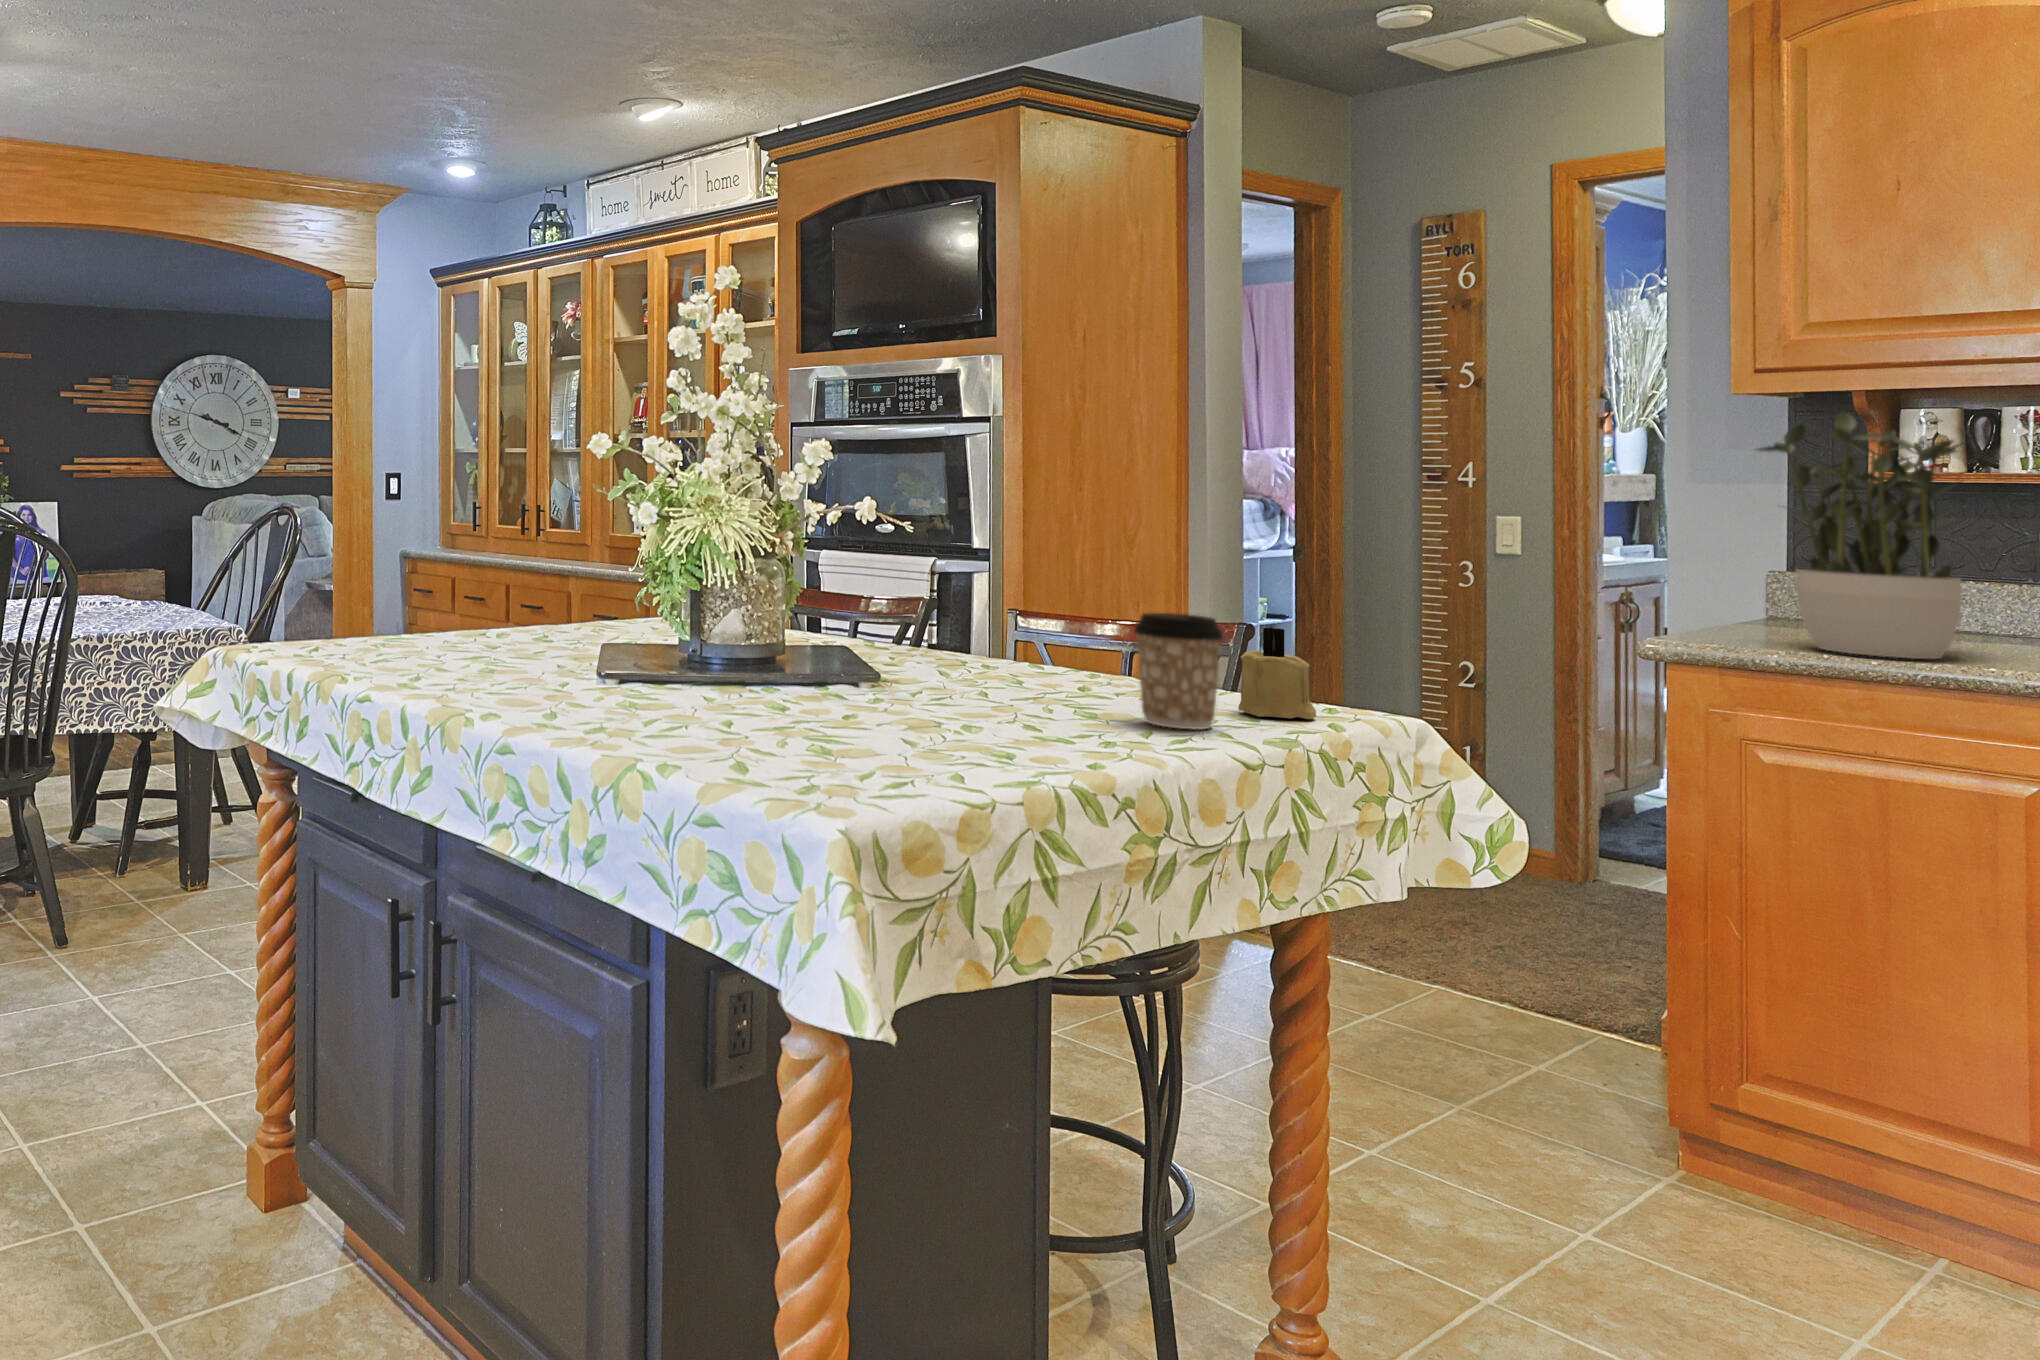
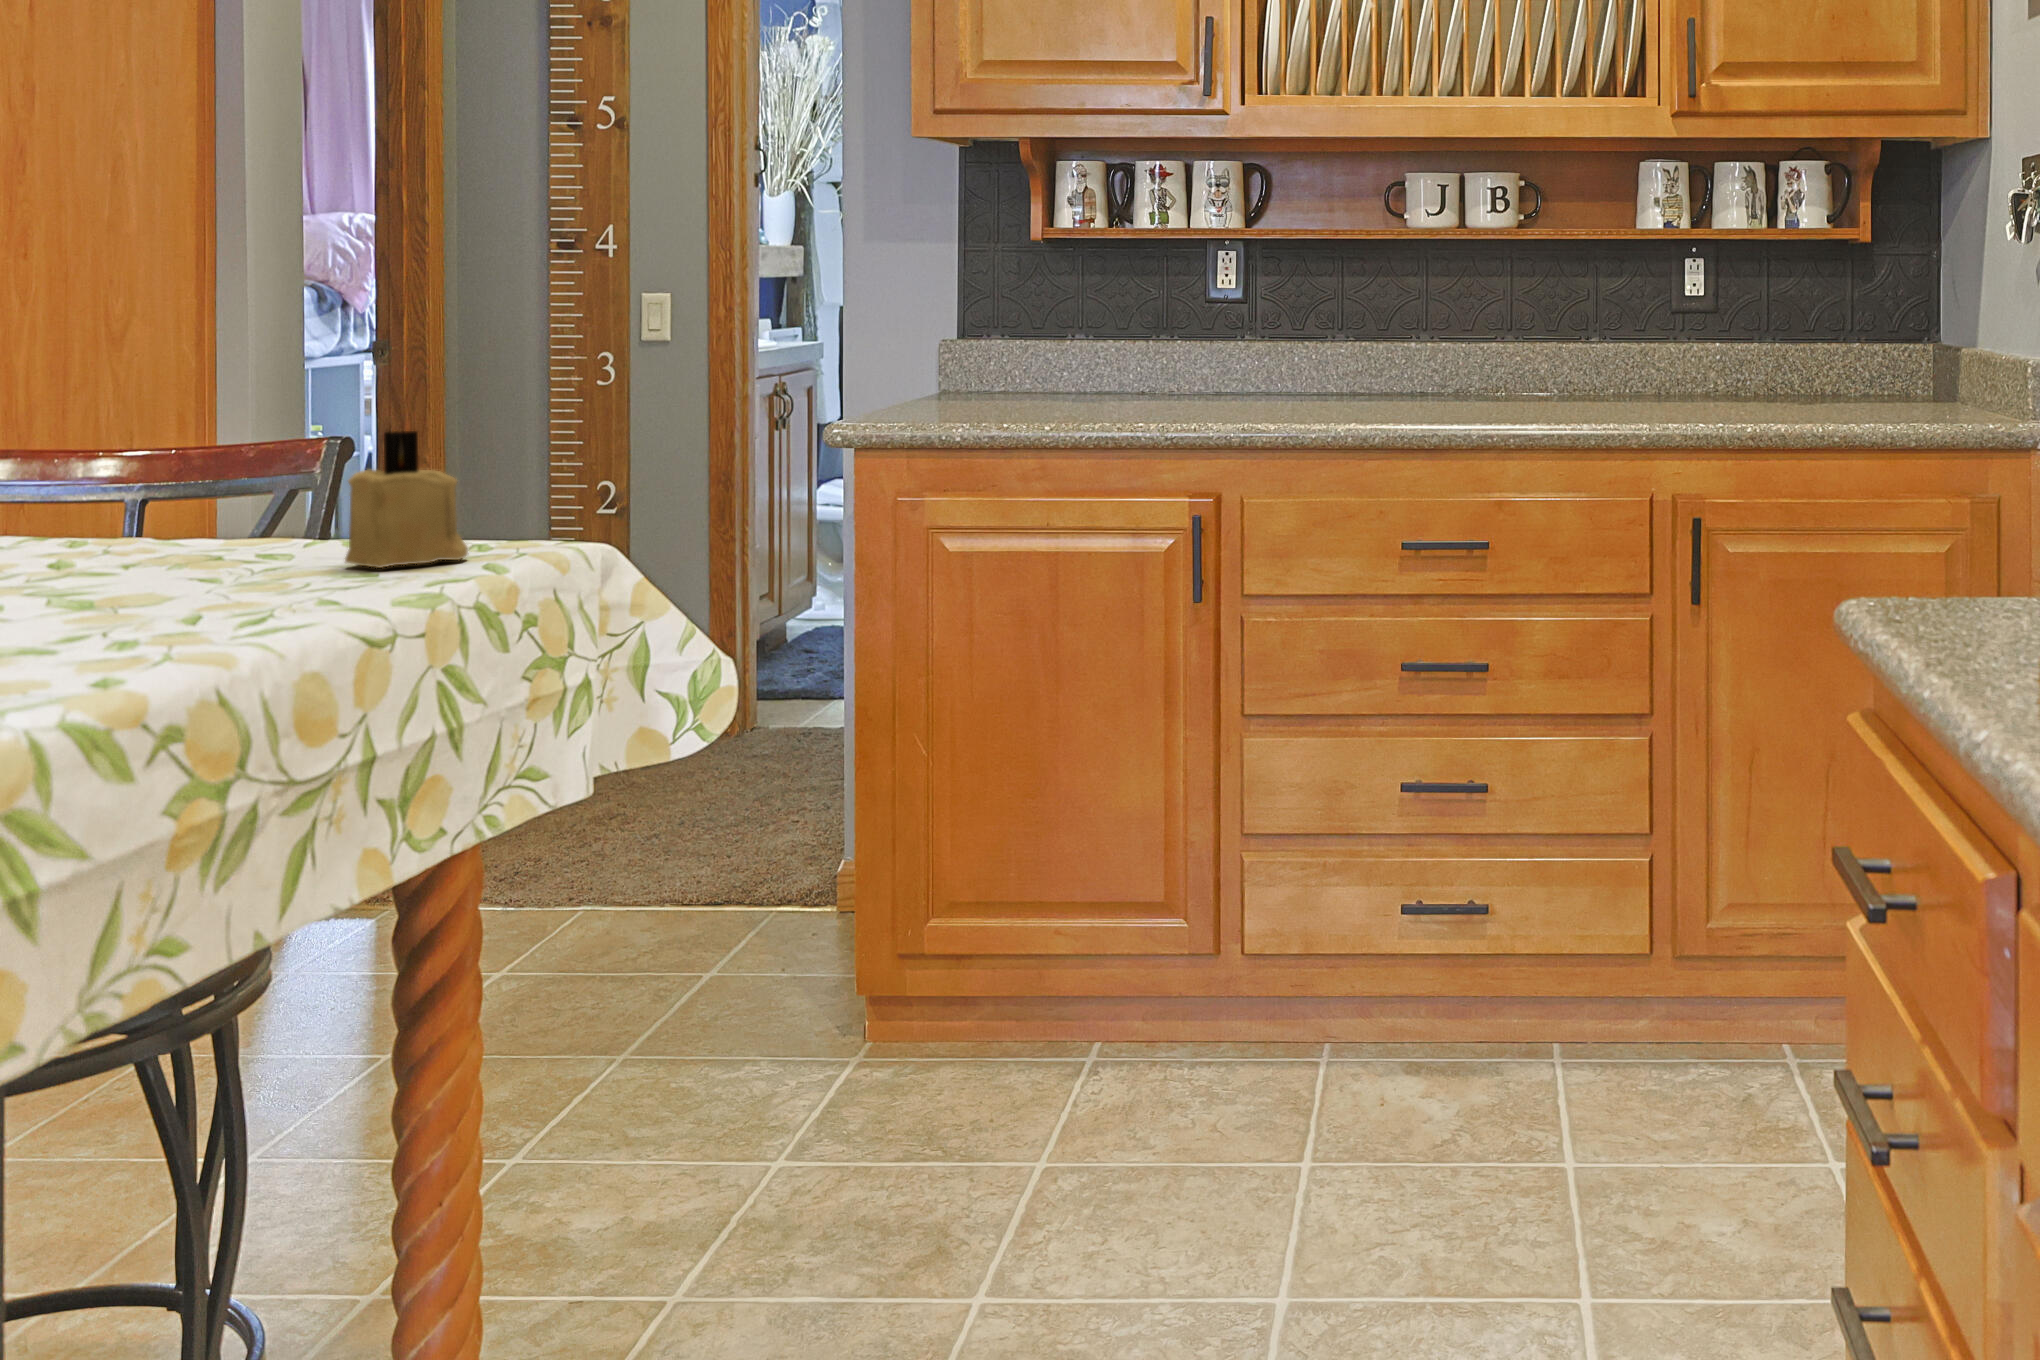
potted plant: present [1759,412,1965,659] -> none [936,157,1111,415]
coffee cup: present [1135,613,1223,729] -> none [158,419,324,606]

